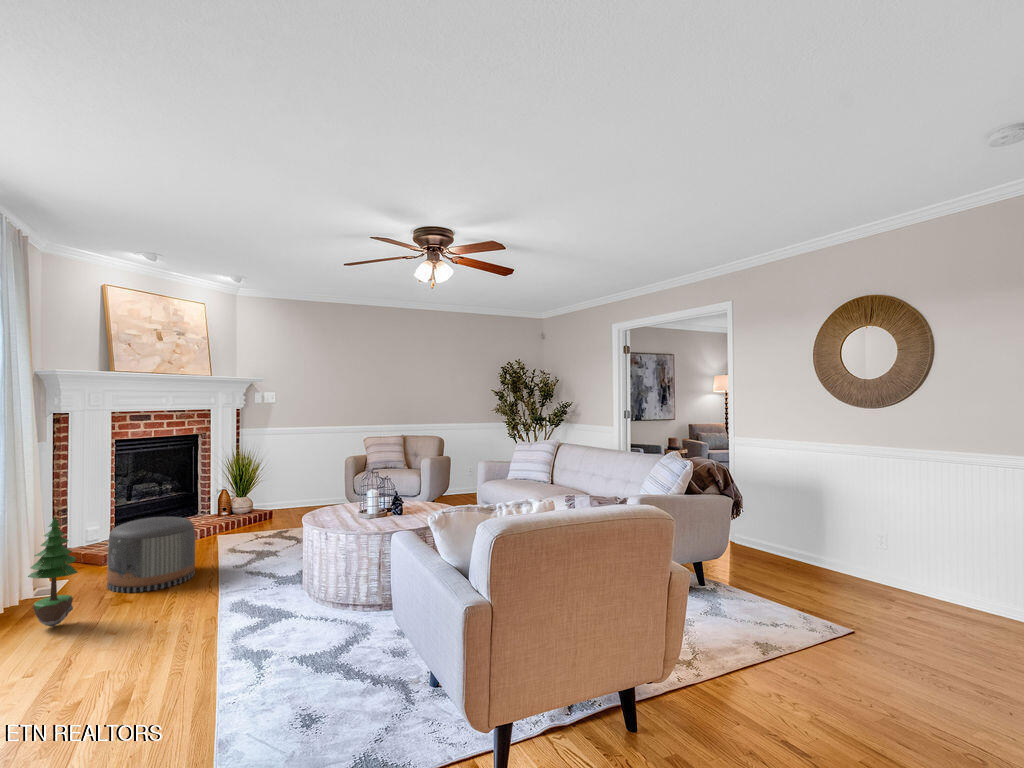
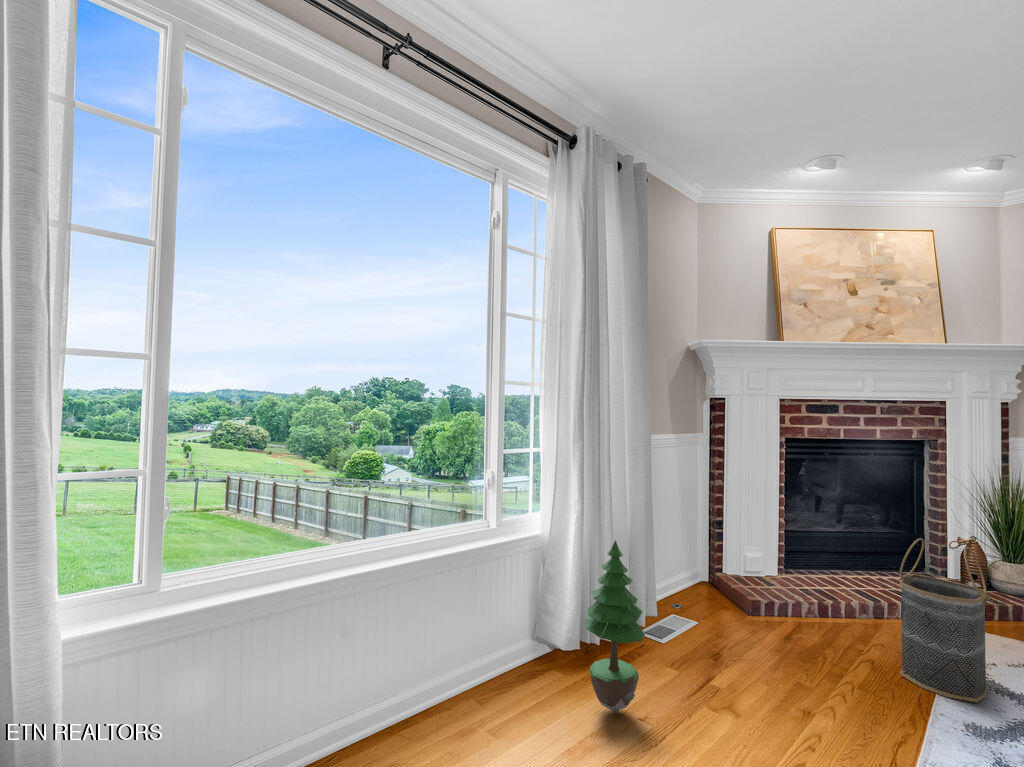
basket: none [201,485,240,560] -> present [900,538,990,702]
pouf: present [107,517,195,593] -> none [725,568,873,724]

